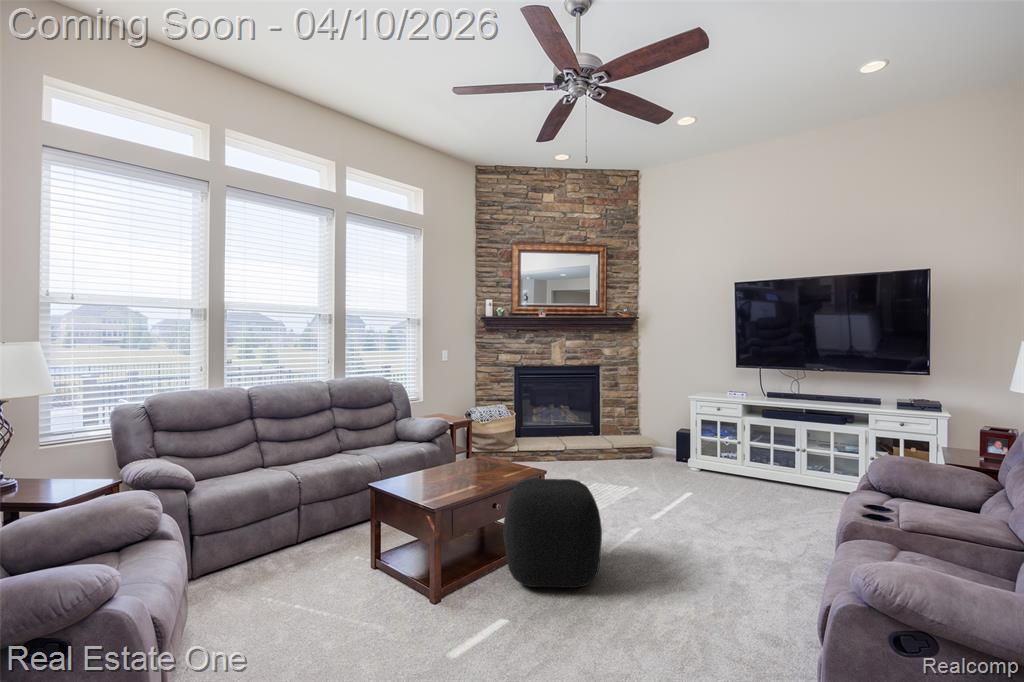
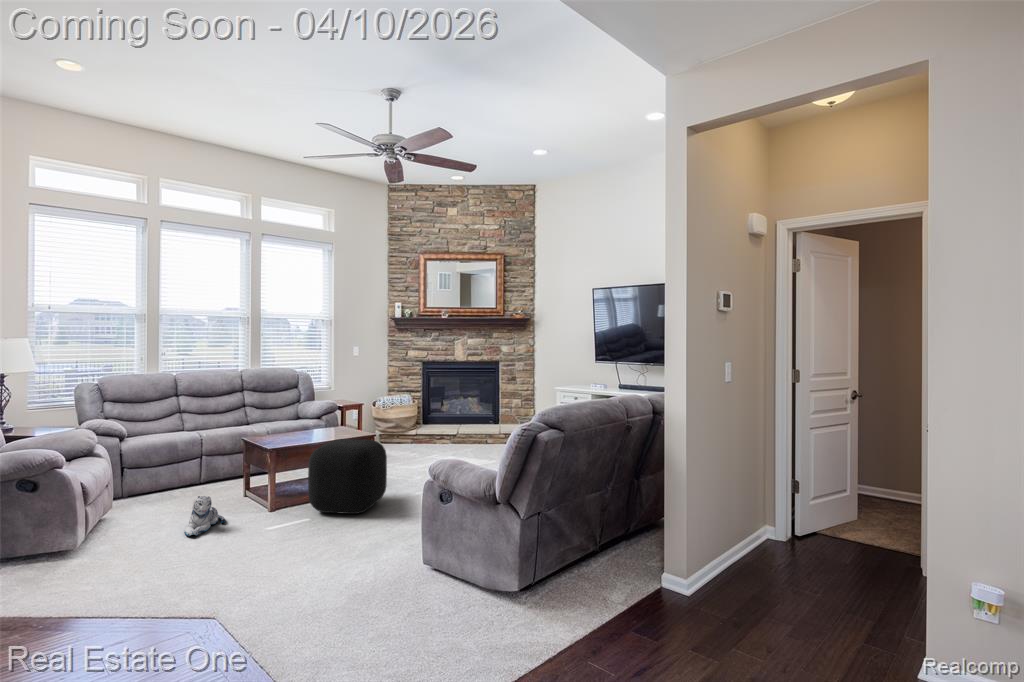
plush toy: none [361,582,410,654] -> present [184,496,225,537]

